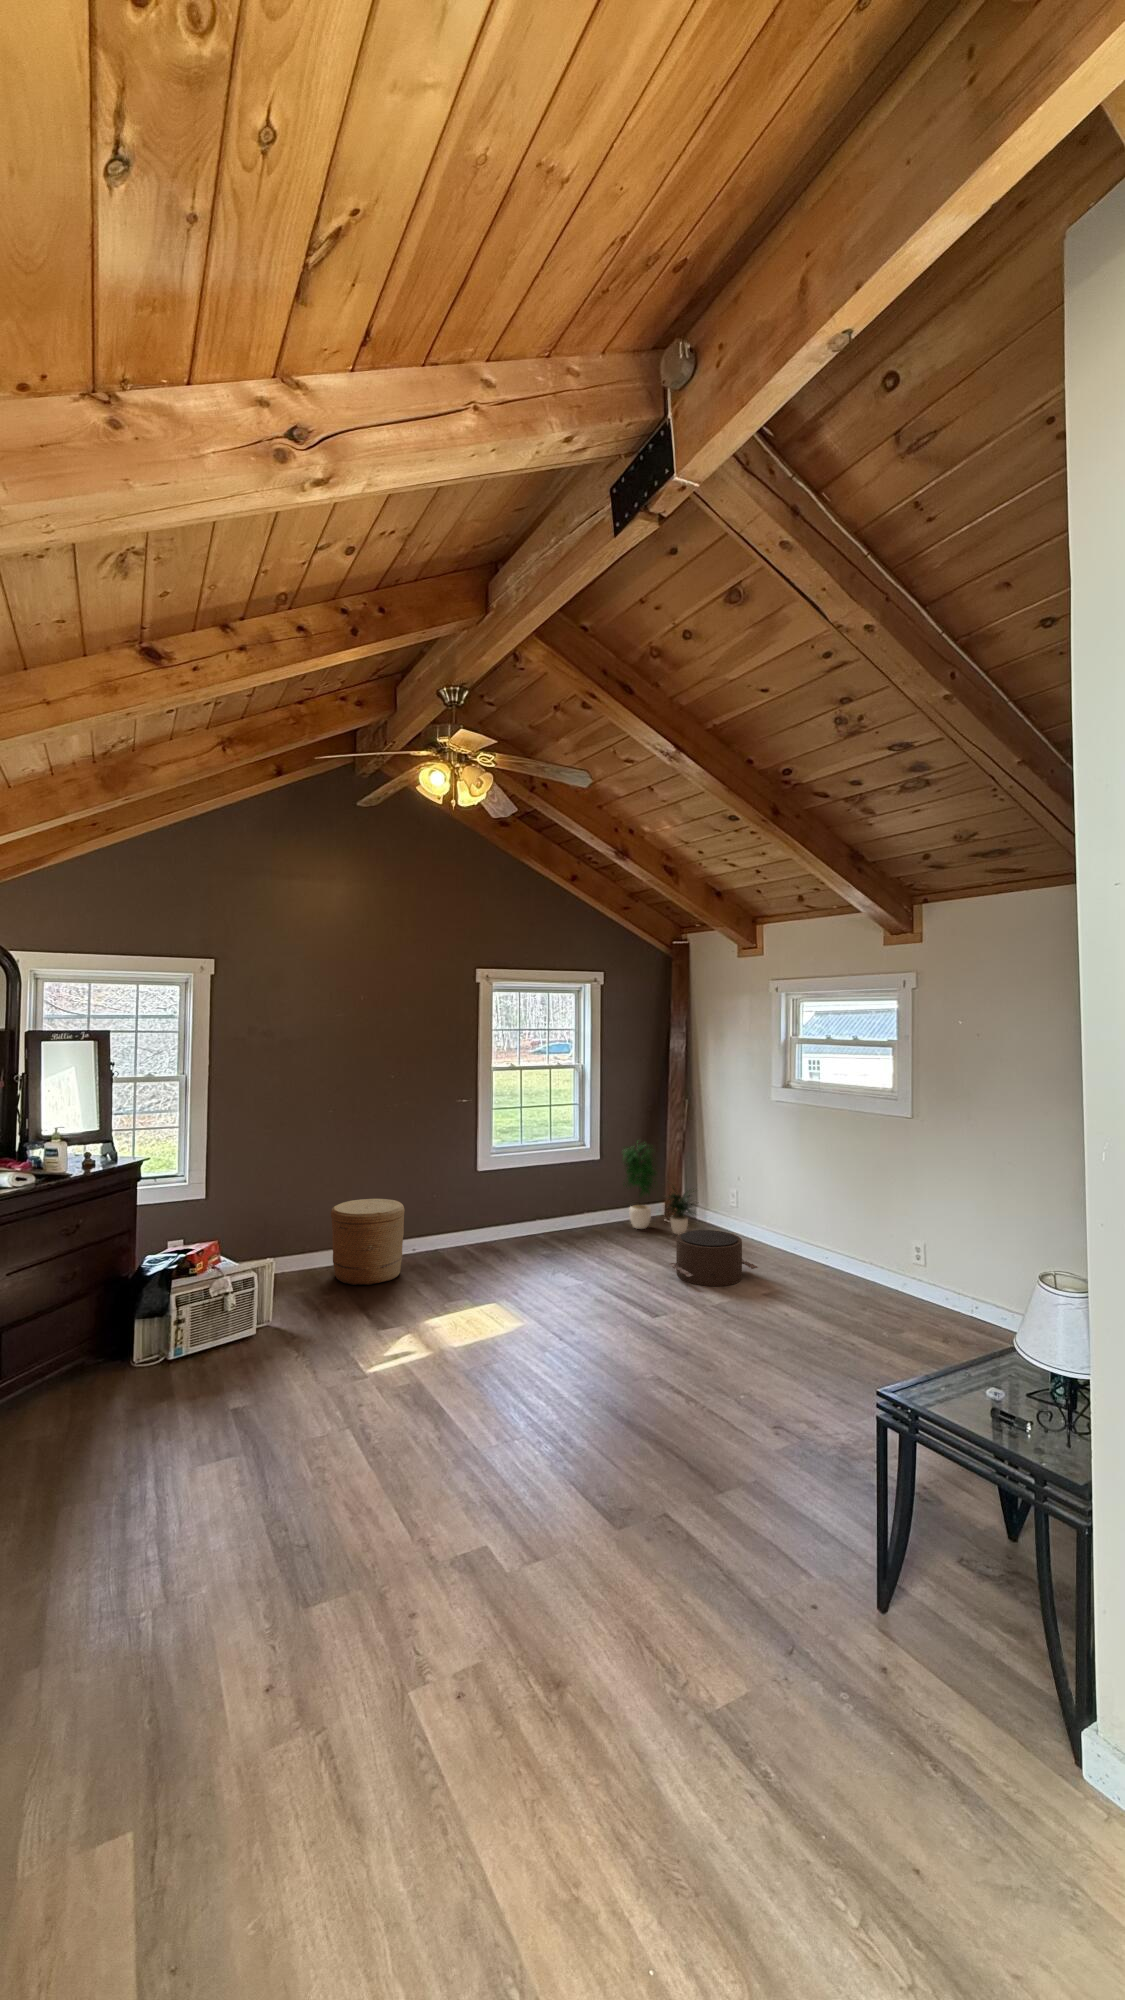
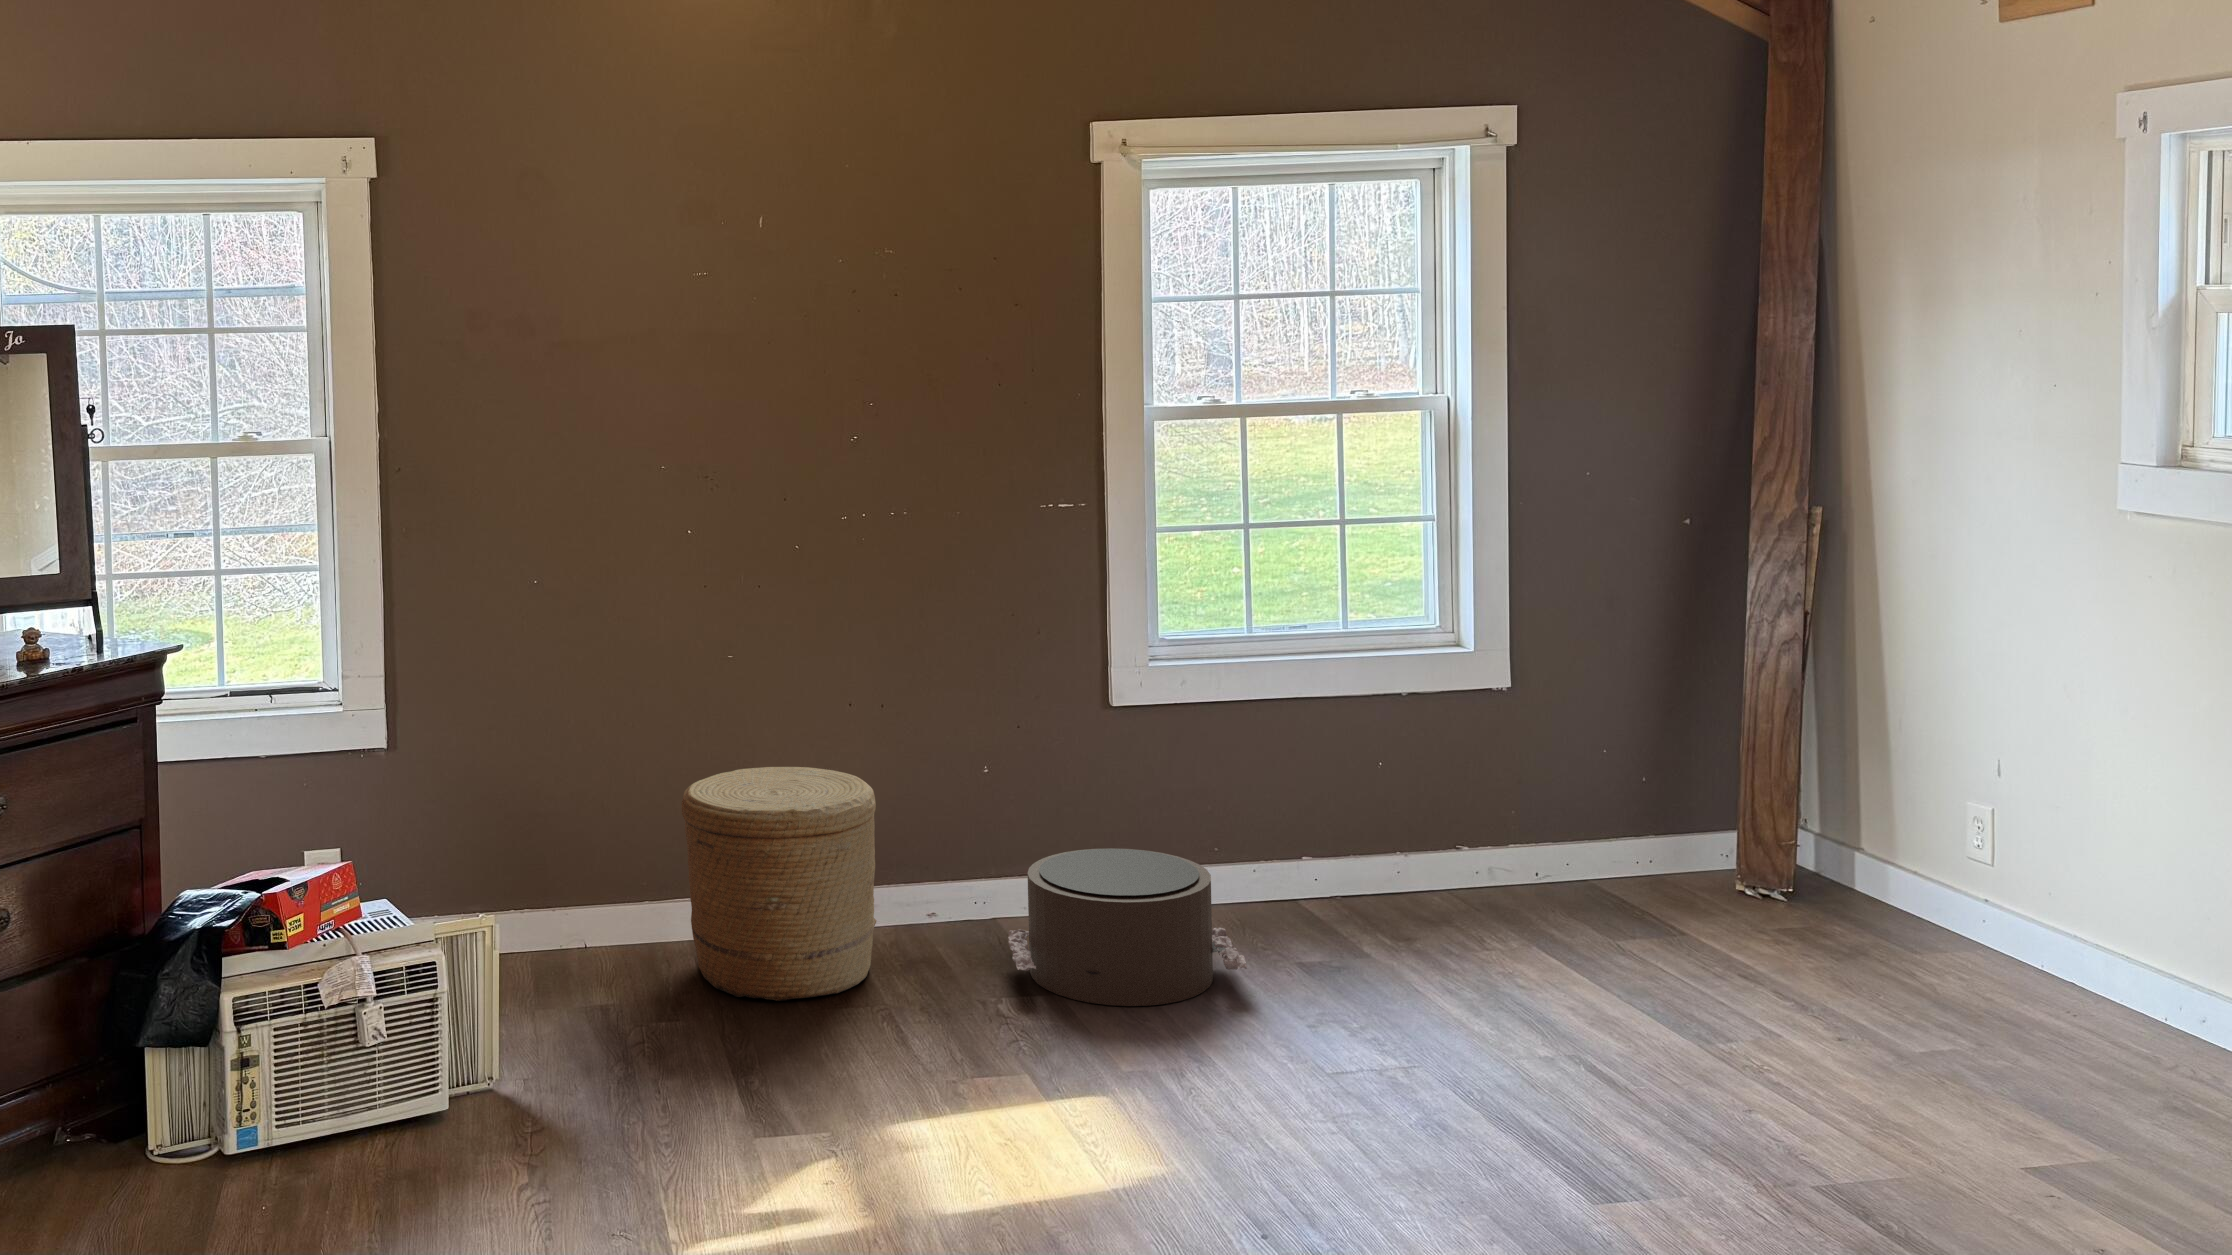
potted plant: present [623,1142,695,1234] -> none [1567,624,1844,939]
pouf: present [669,1230,758,1286] -> present [1008,848,1247,1006]

